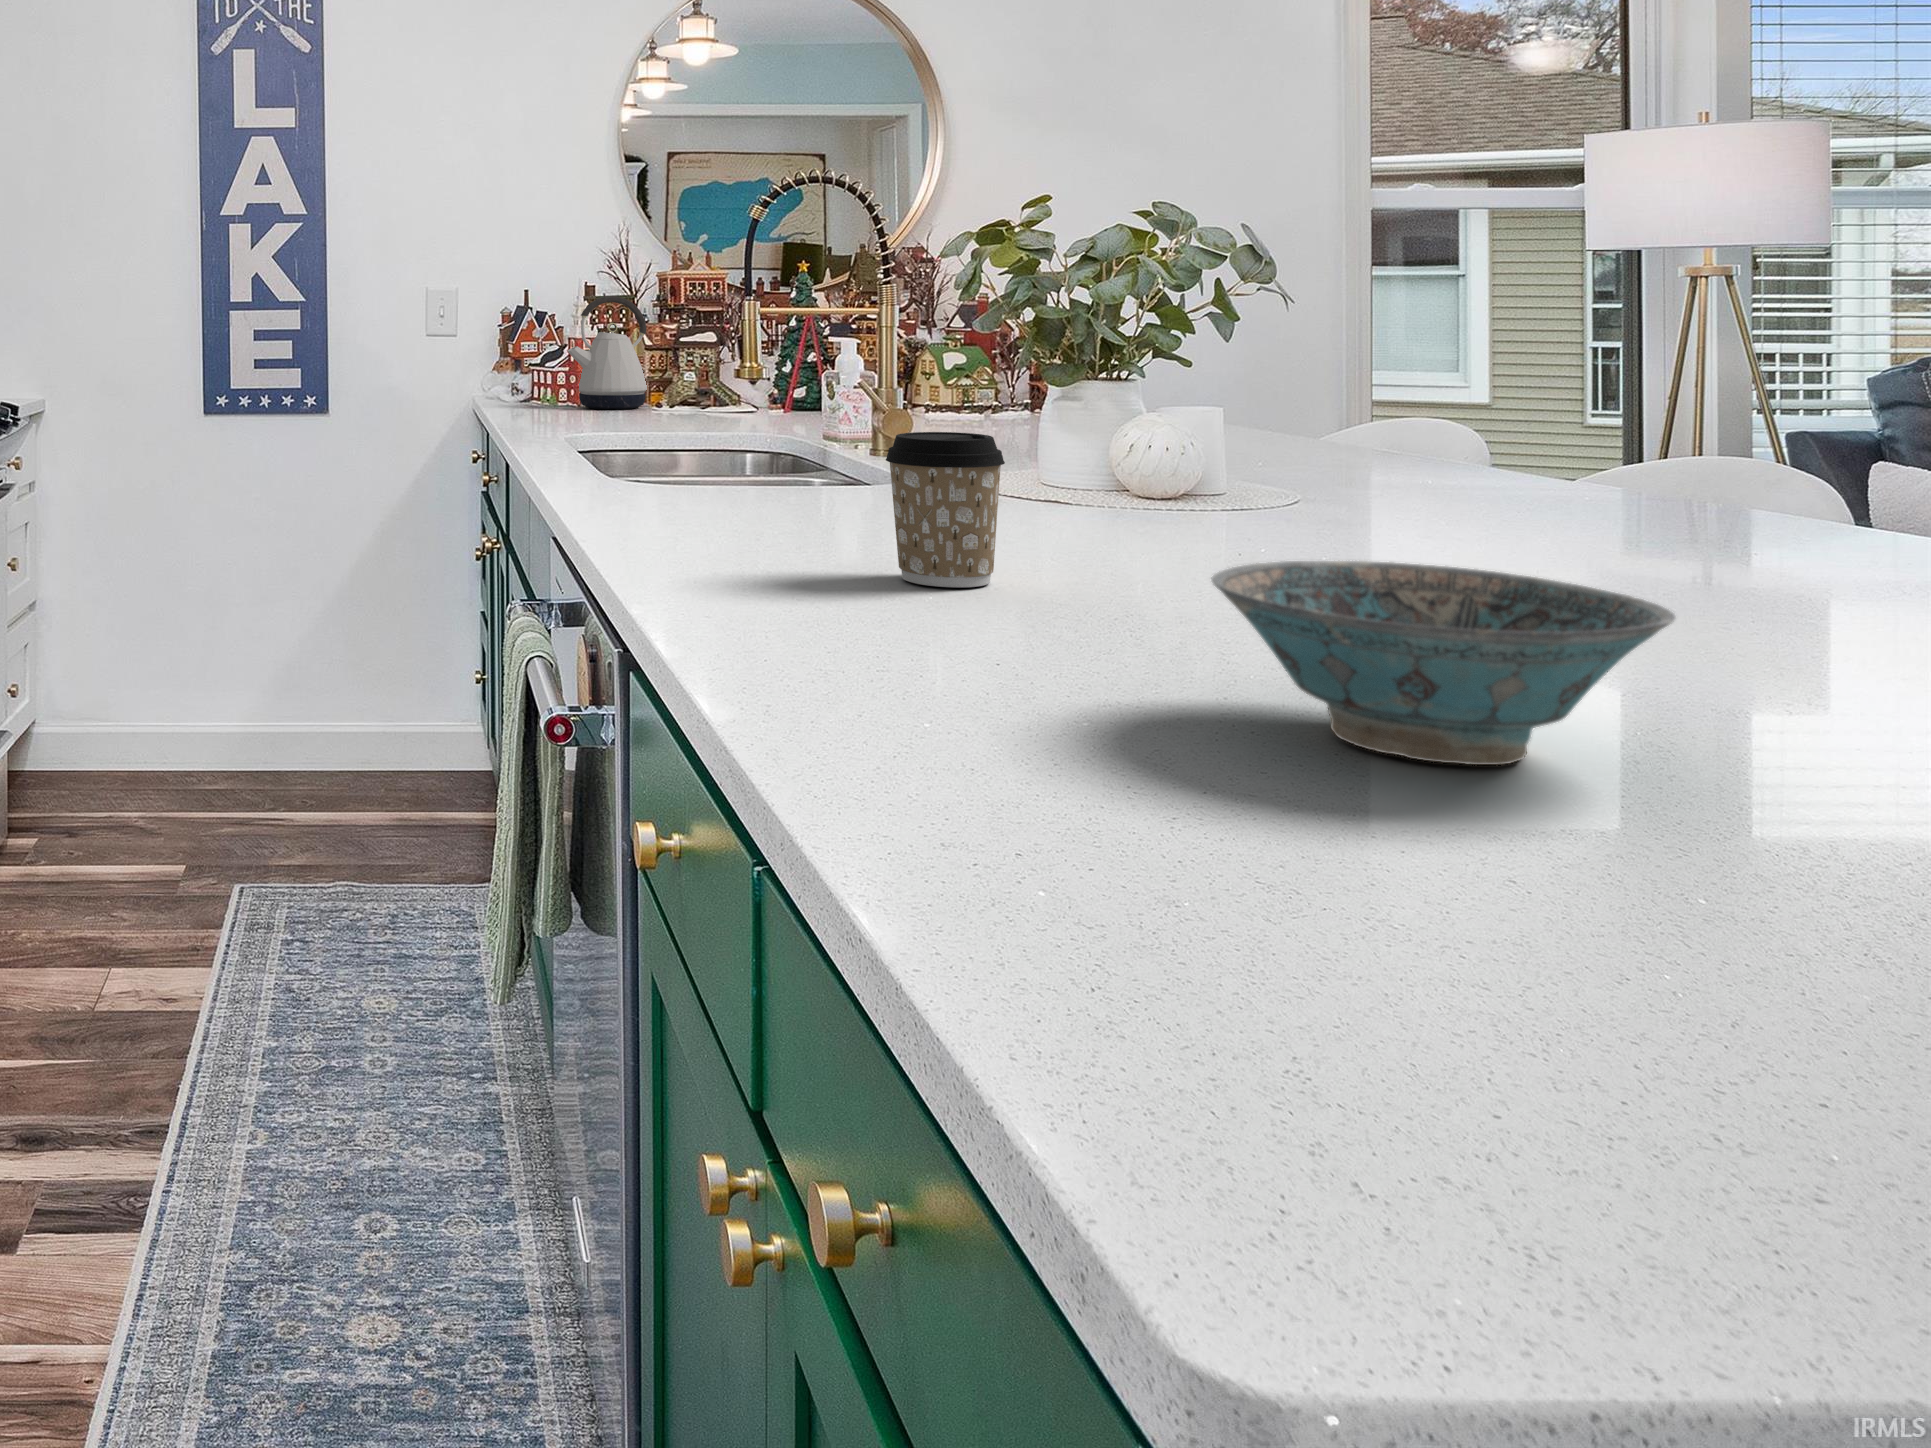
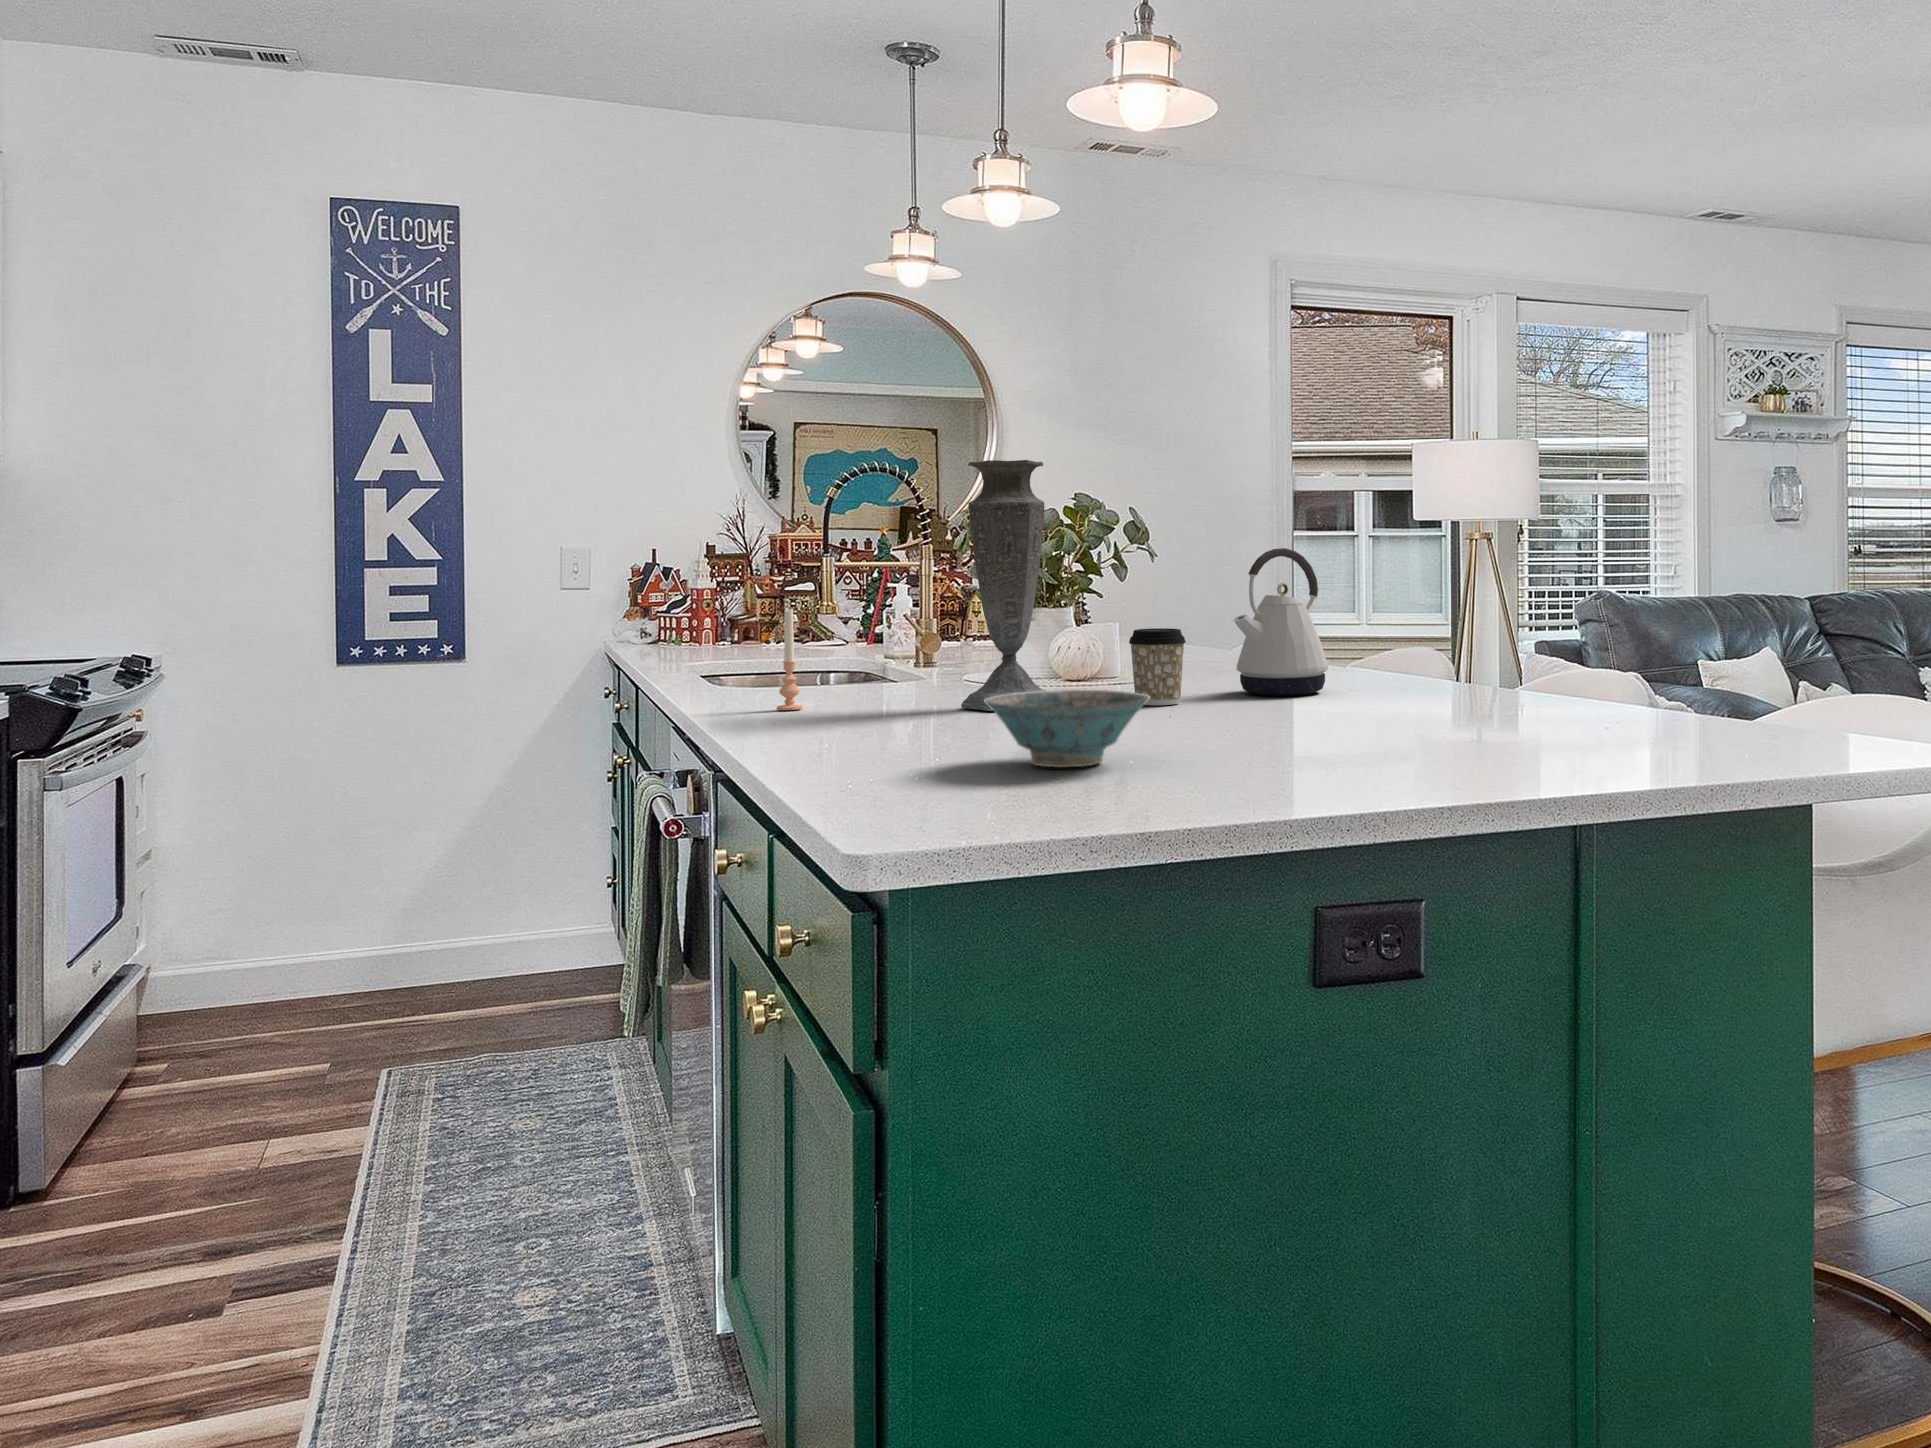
vase: none [1012,116,1187,554] -> present [961,460,1045,711]
kettle: present [568,296,649,409] -> present [1234,548,1328,696]
candle: none [704,367,744,525] -> present [777,609,803,710]
coffee cup: present [886,432,1005,587] -> present [1129,628,1186,705]

